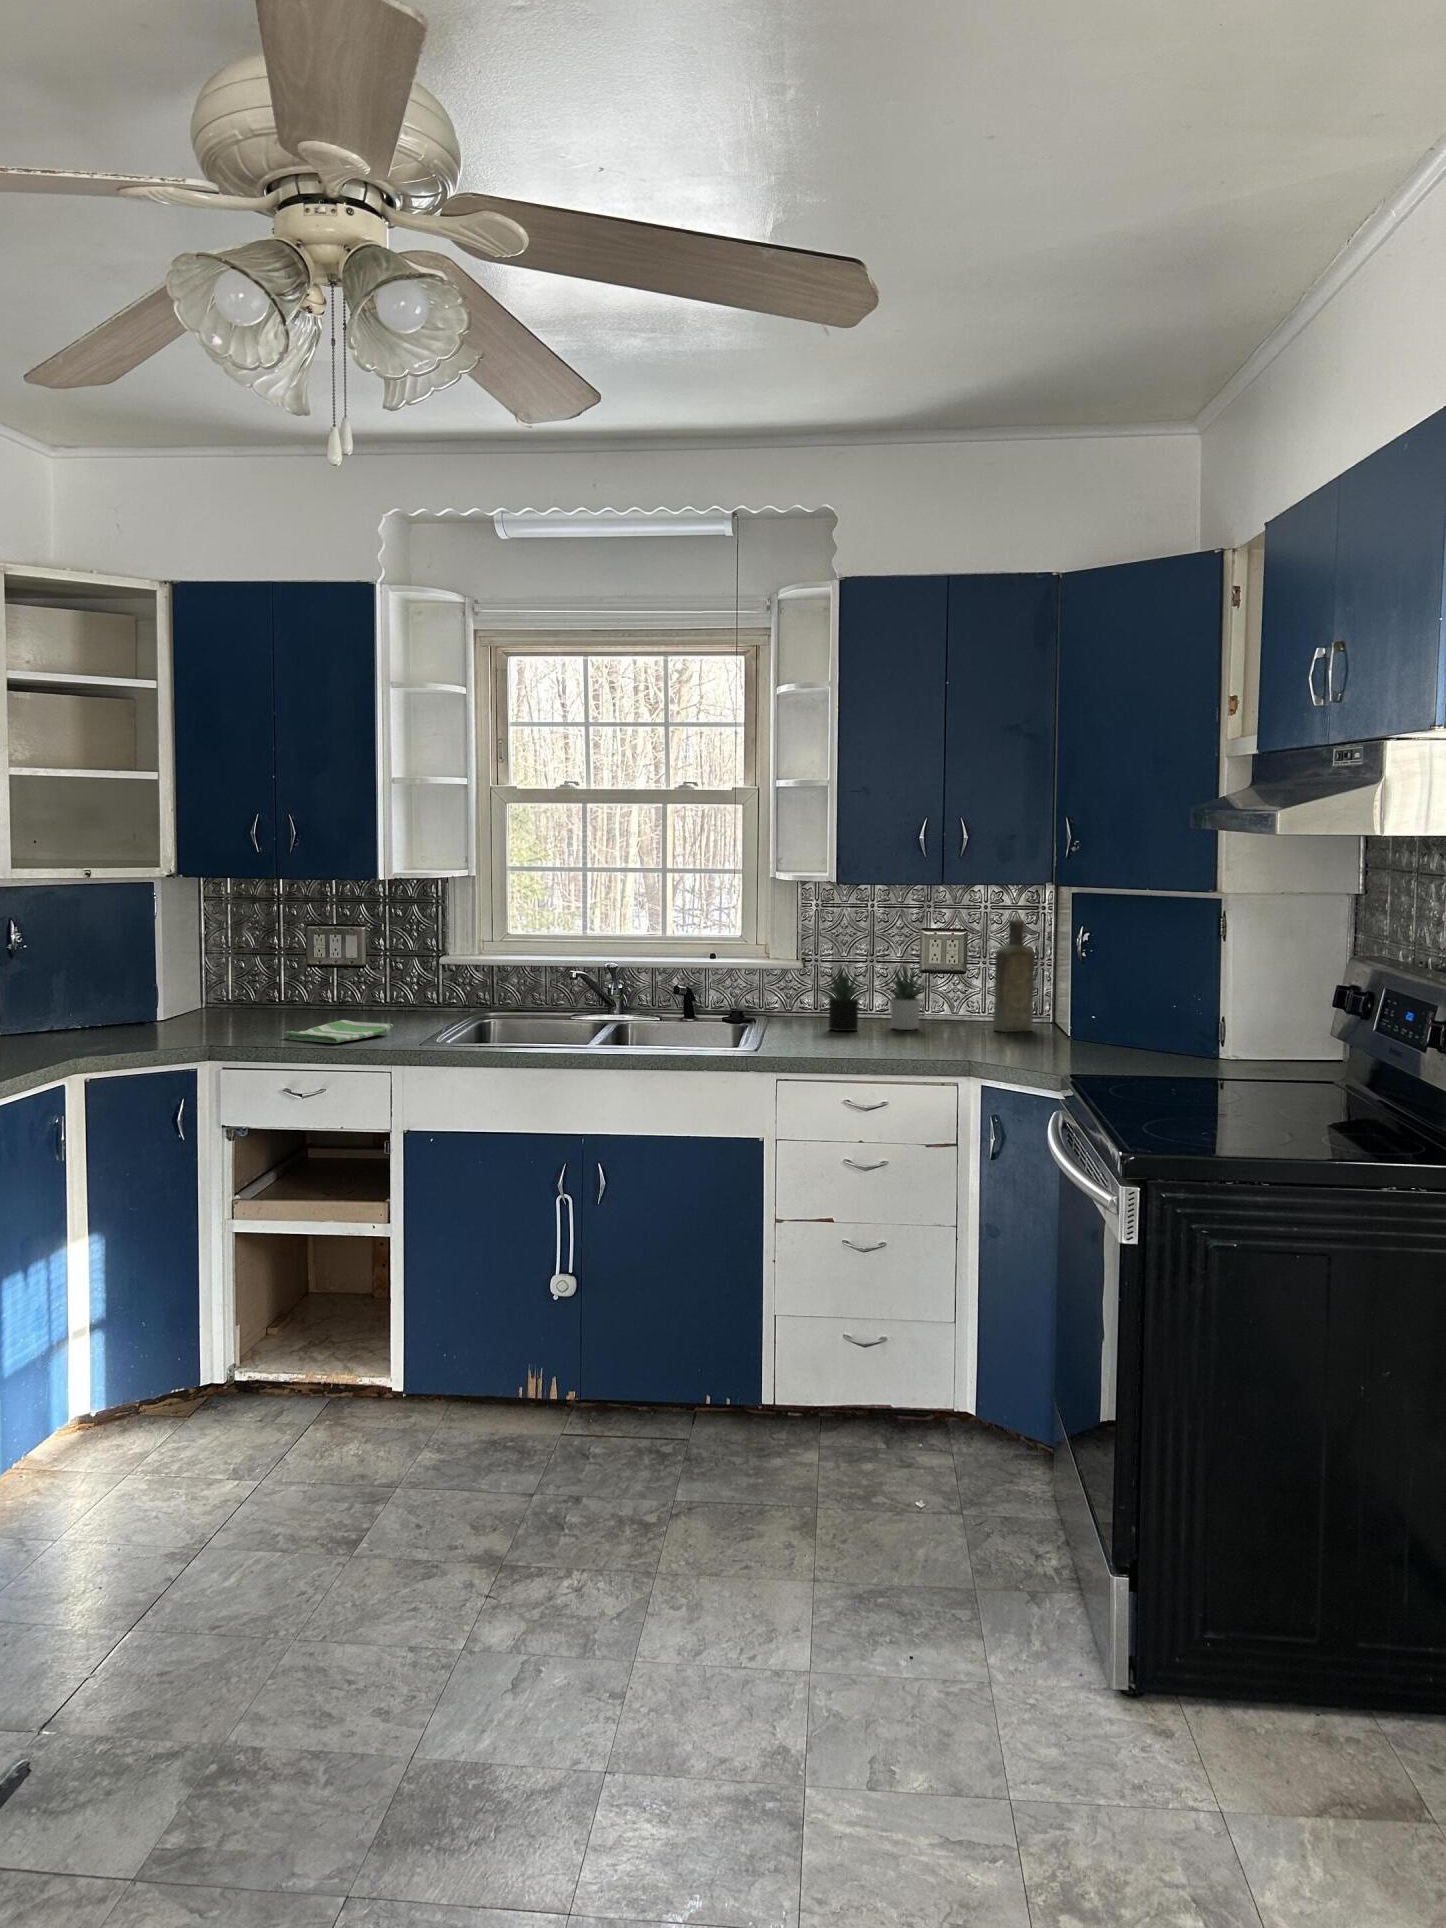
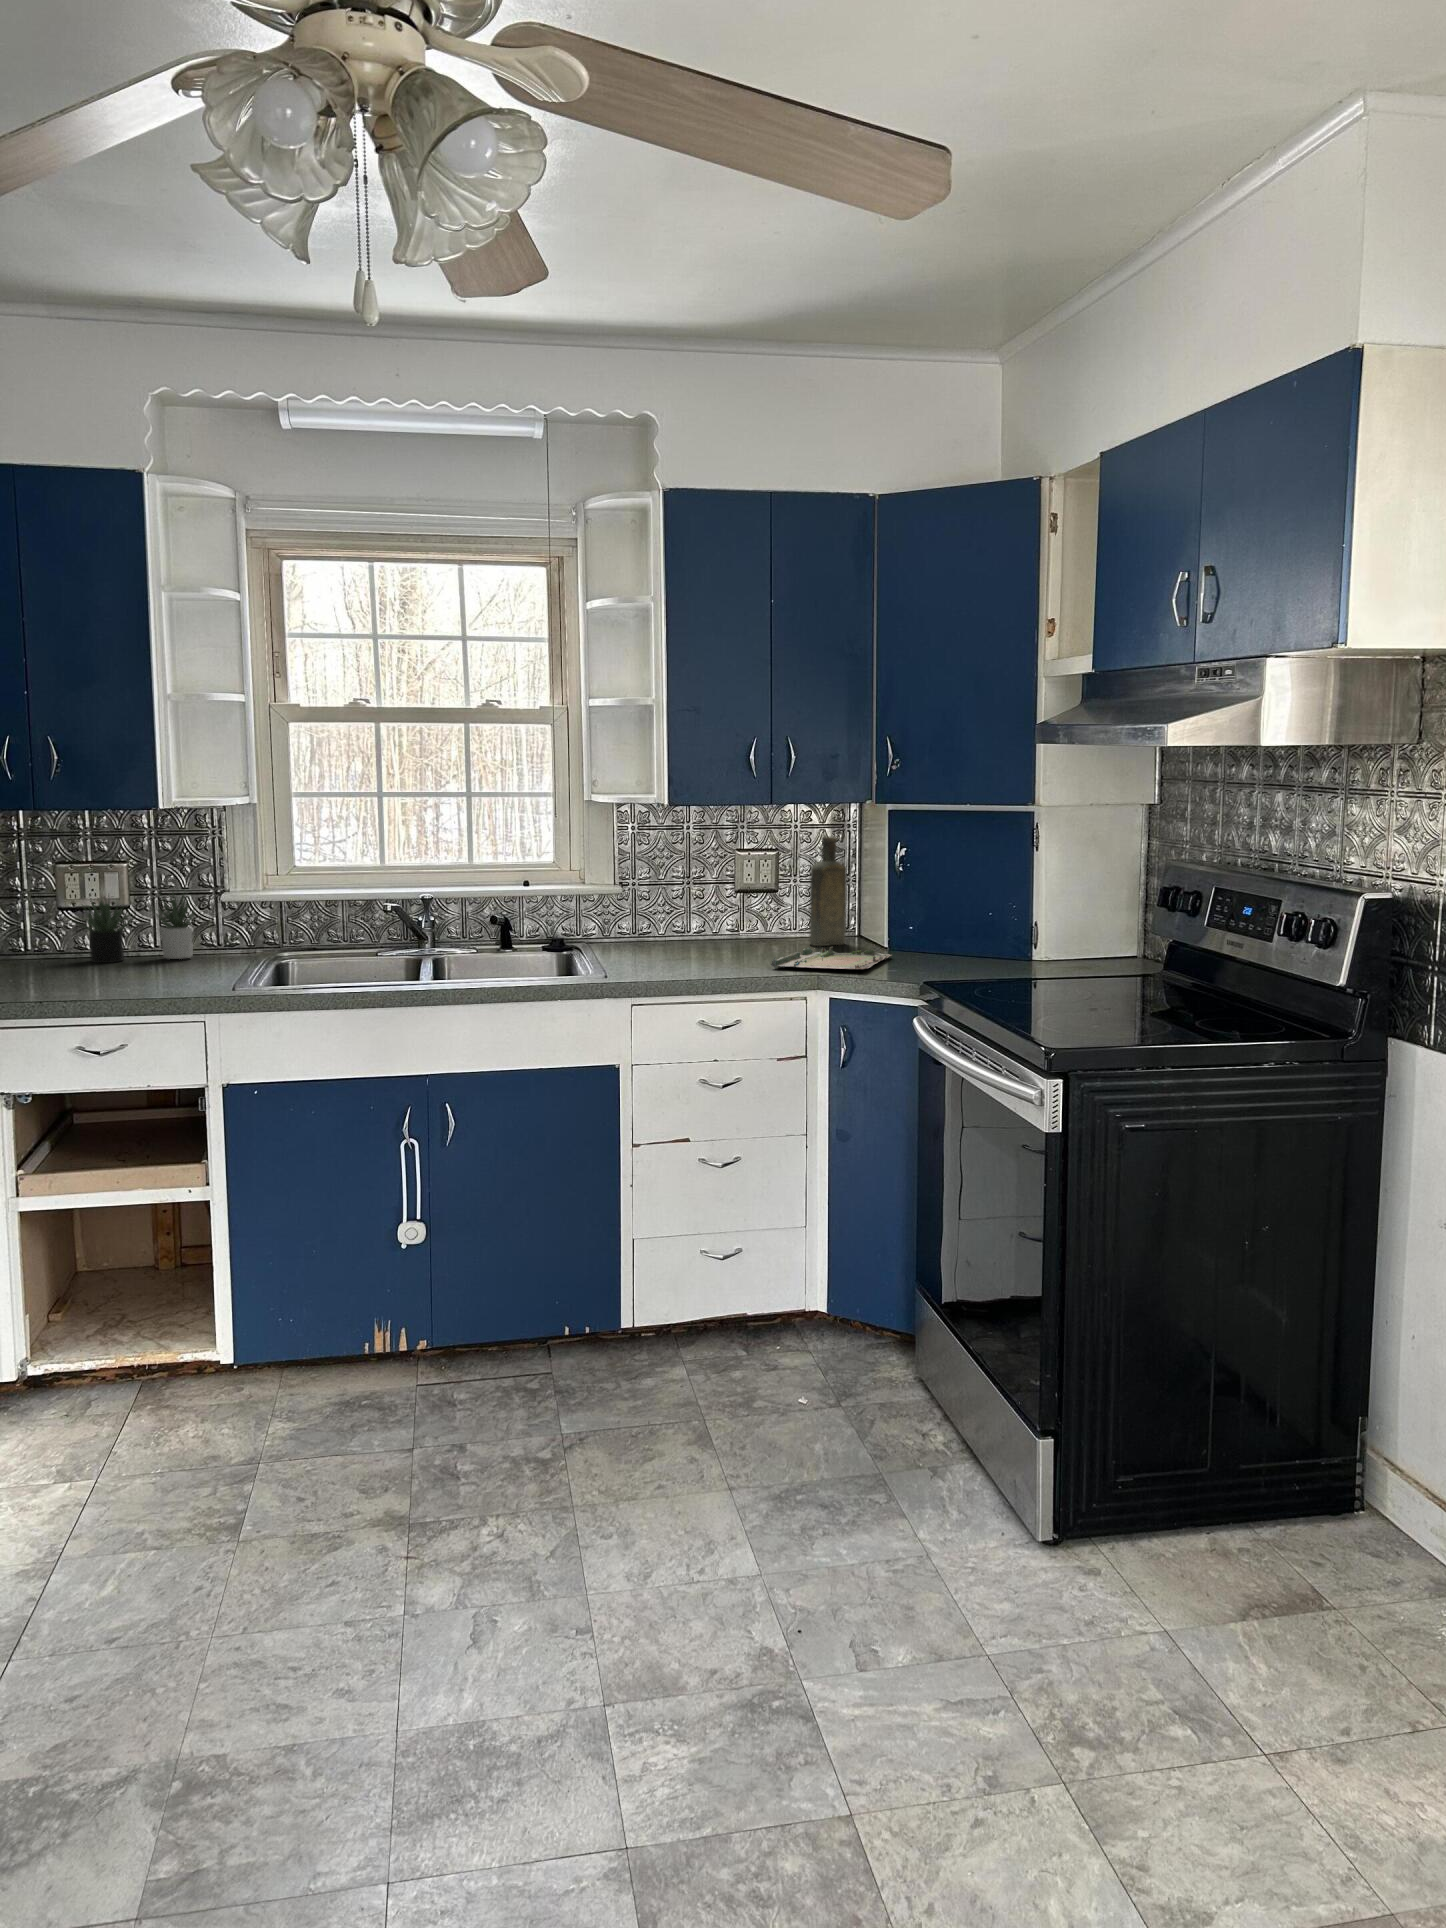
succulent plant: present [816,965,926,1031] -> present [80,894,194,963]
dish towel: present [285,1020,393,1043] -> none [70,966,192,990]
tray: none [927,1030,1066,1059] -> present [771,945,891,969]

